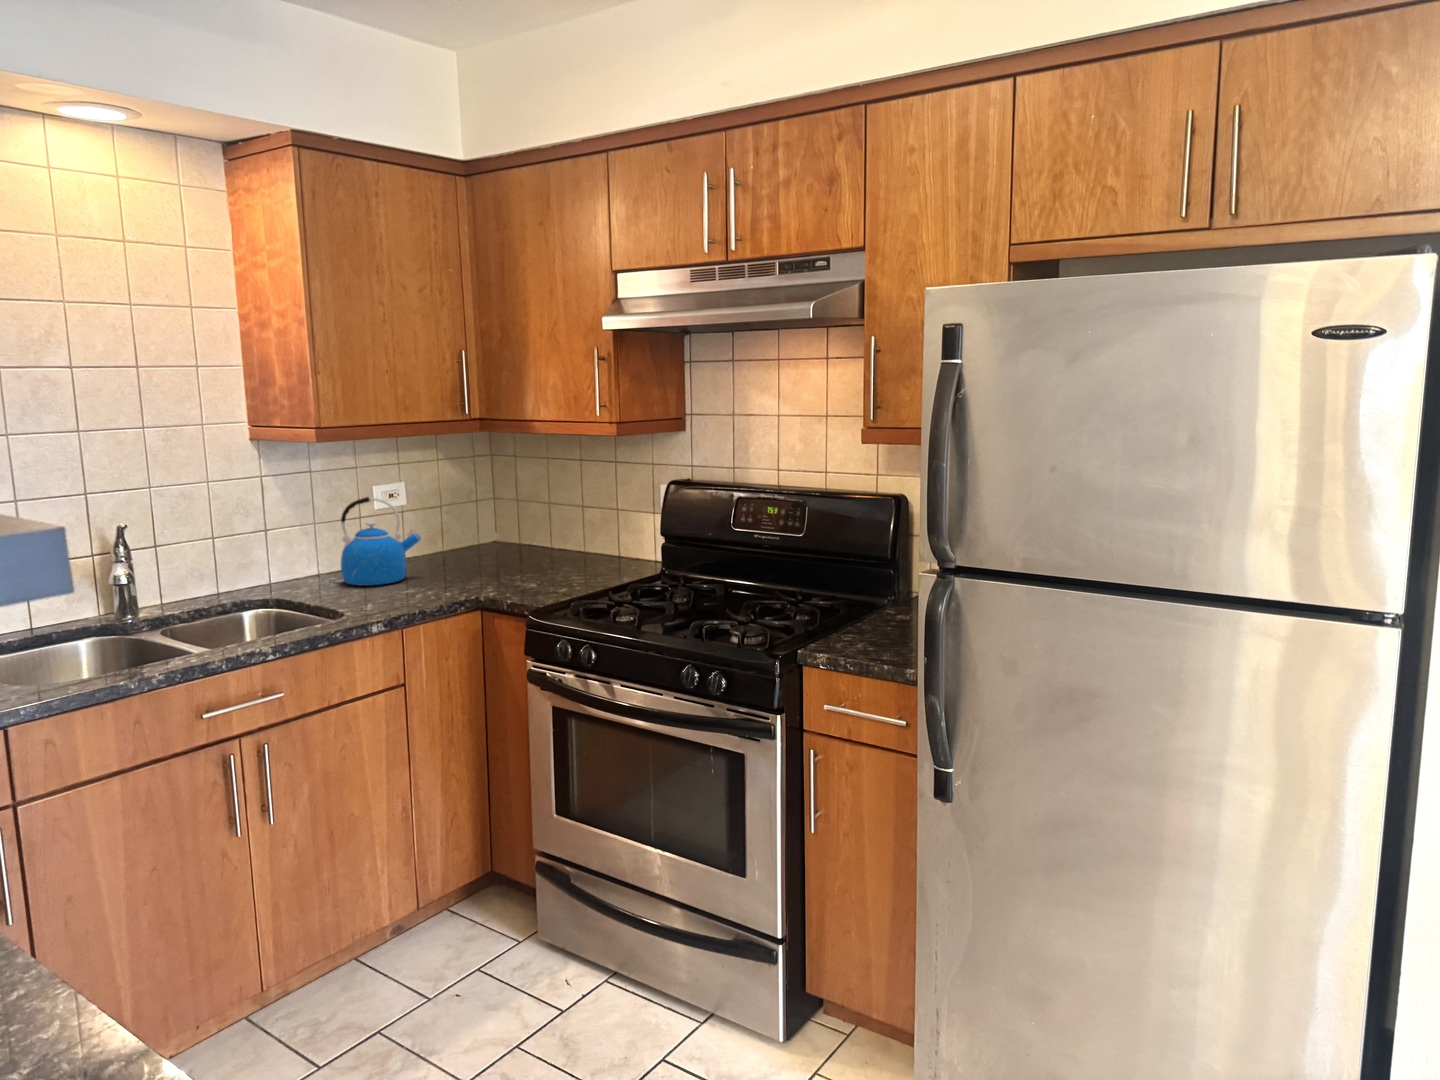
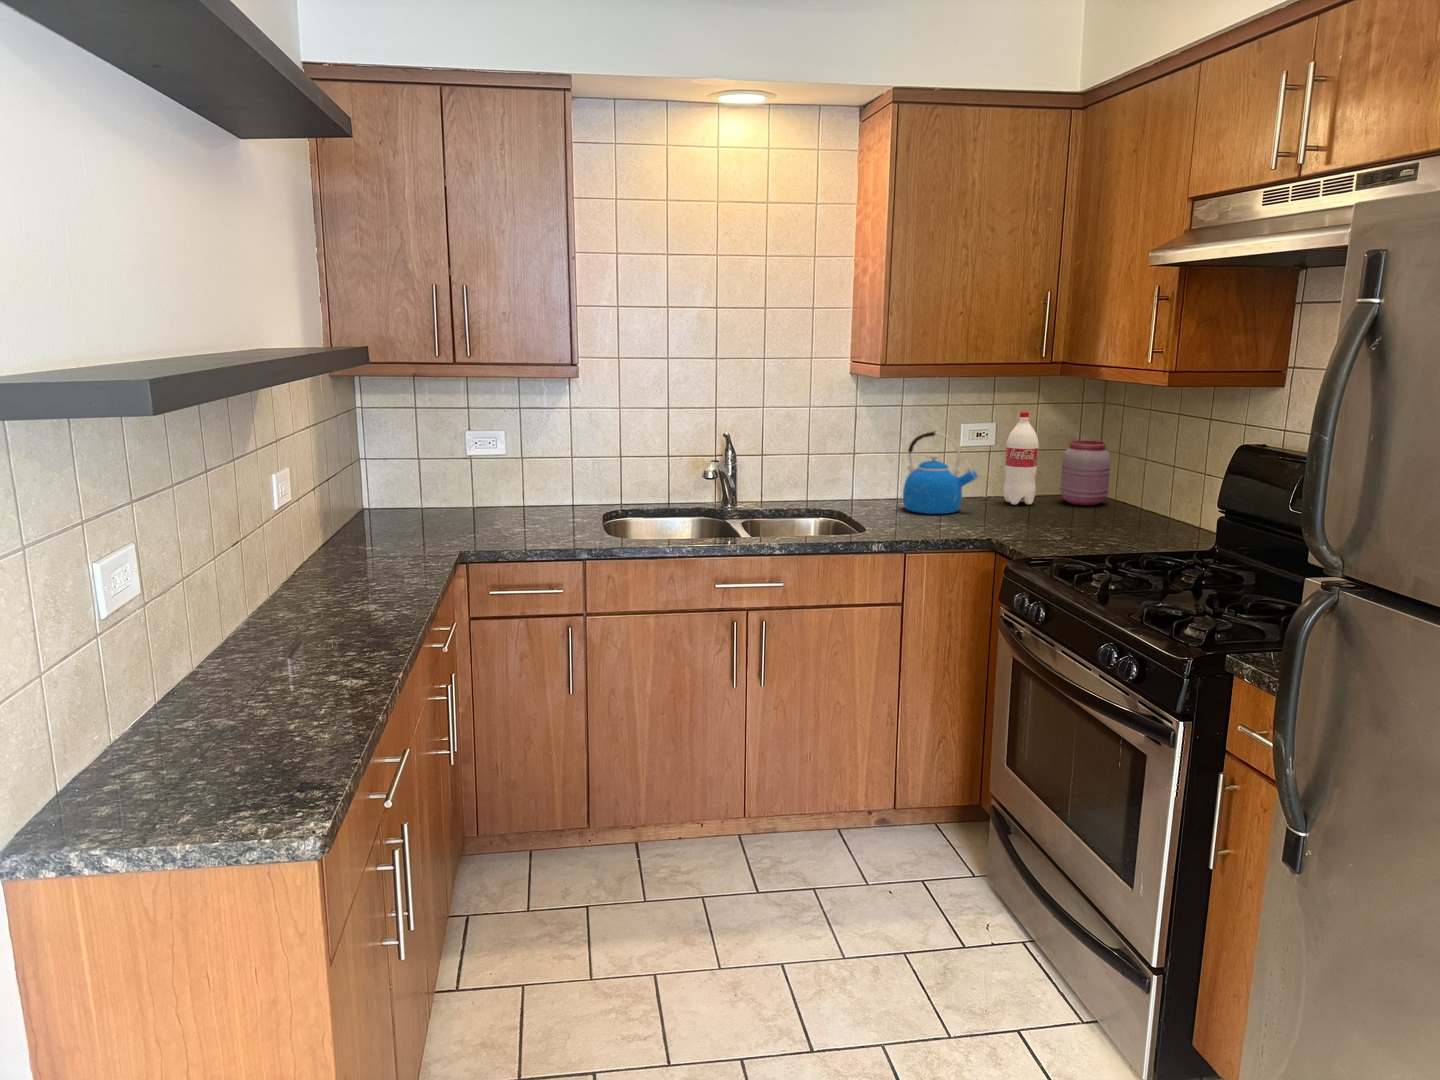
bottle: none [429,469,463,563] -> present [1004,412,1039,505]
jar: none [478,492,524,554] -> present [1060,441,1111,505]

